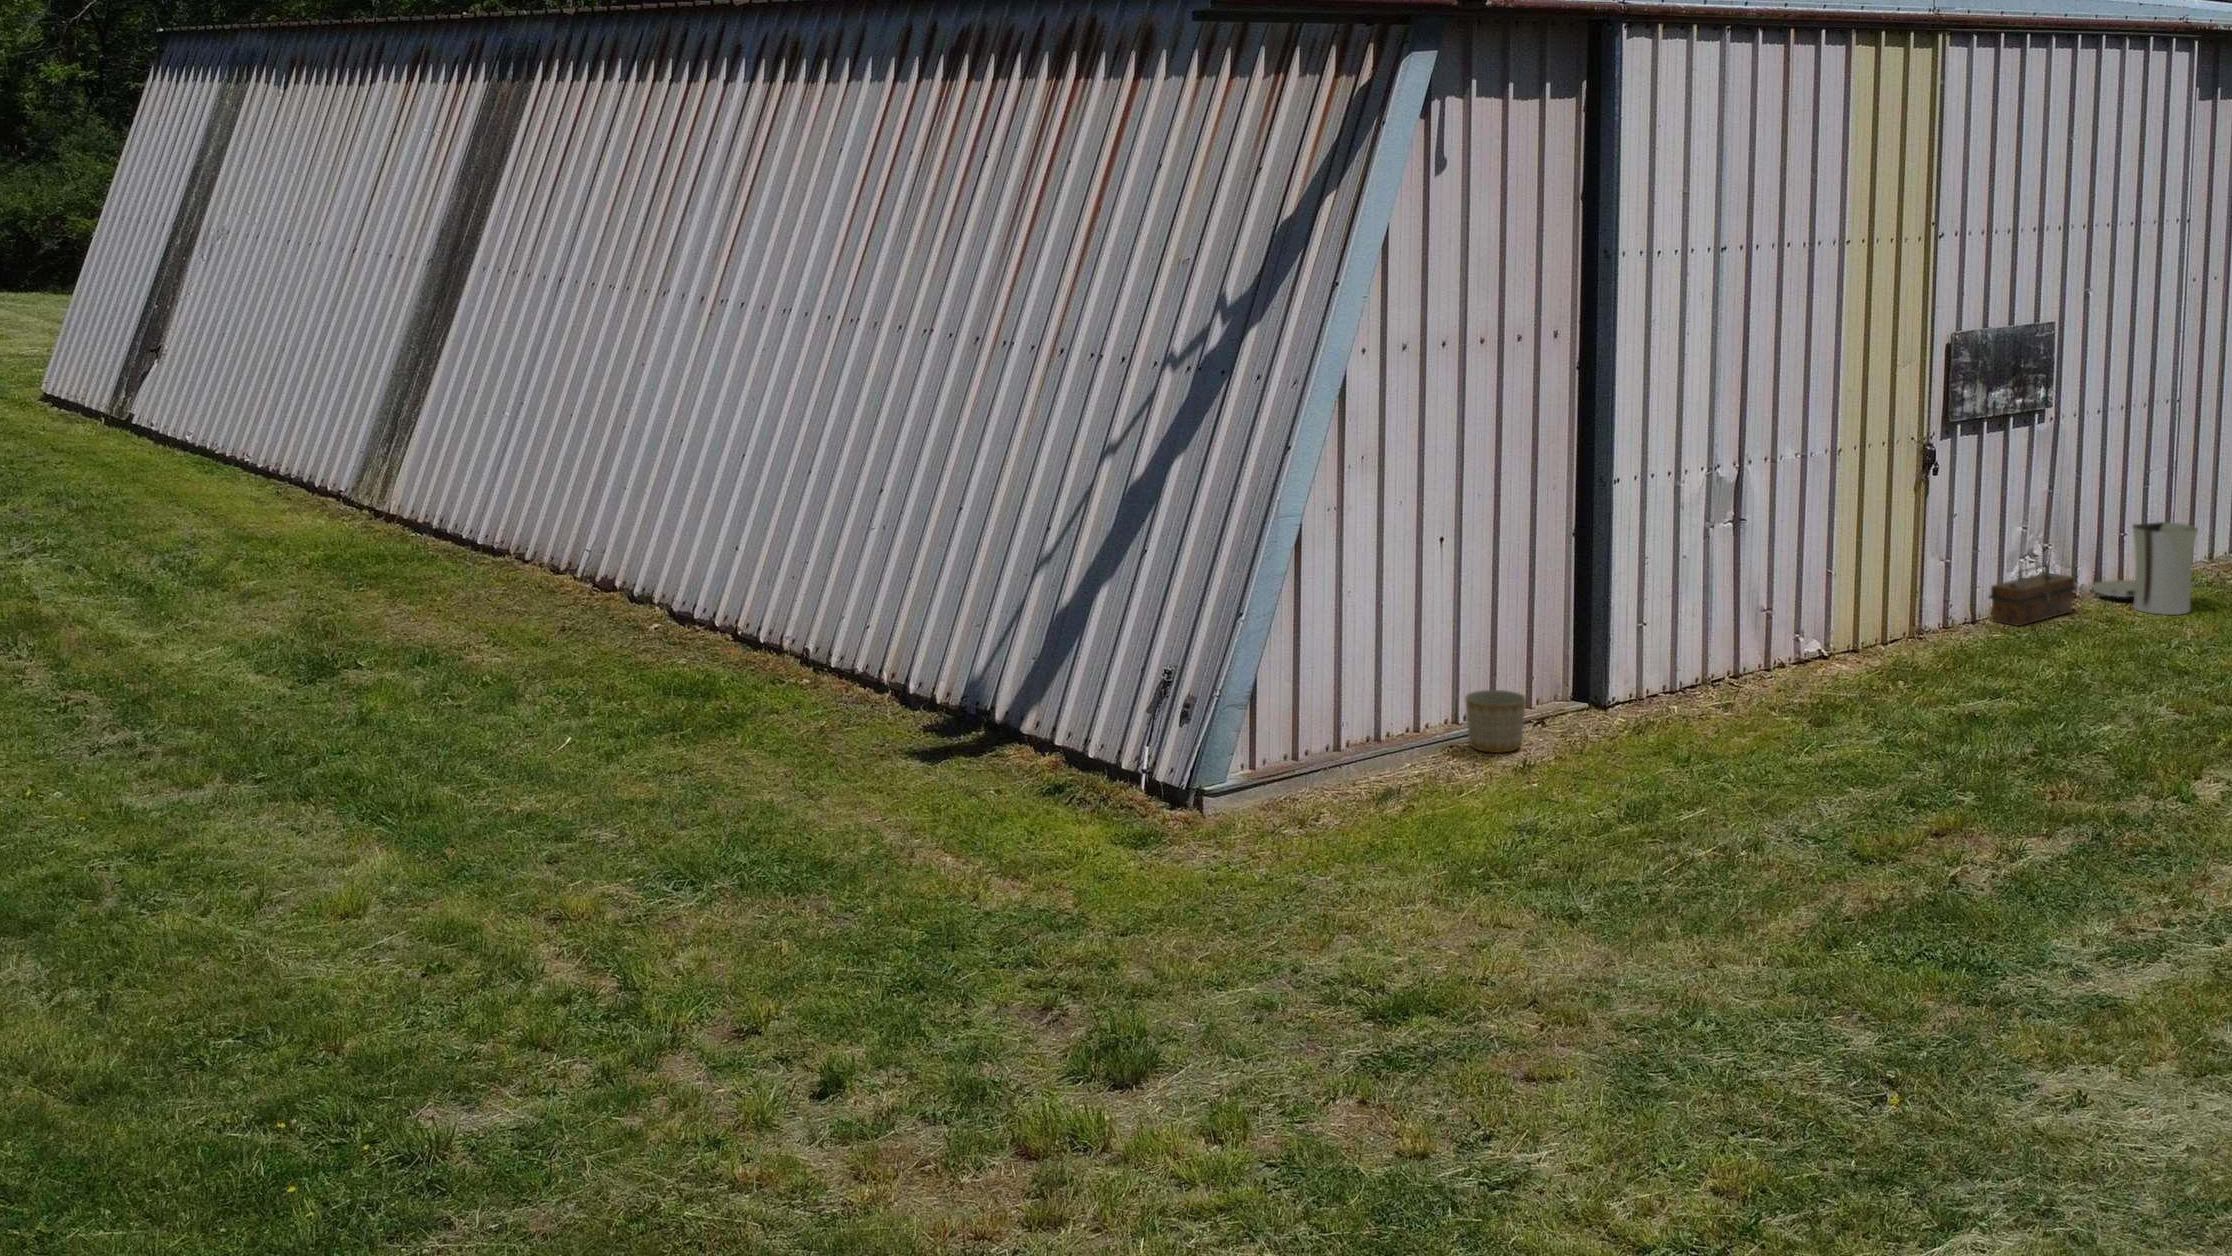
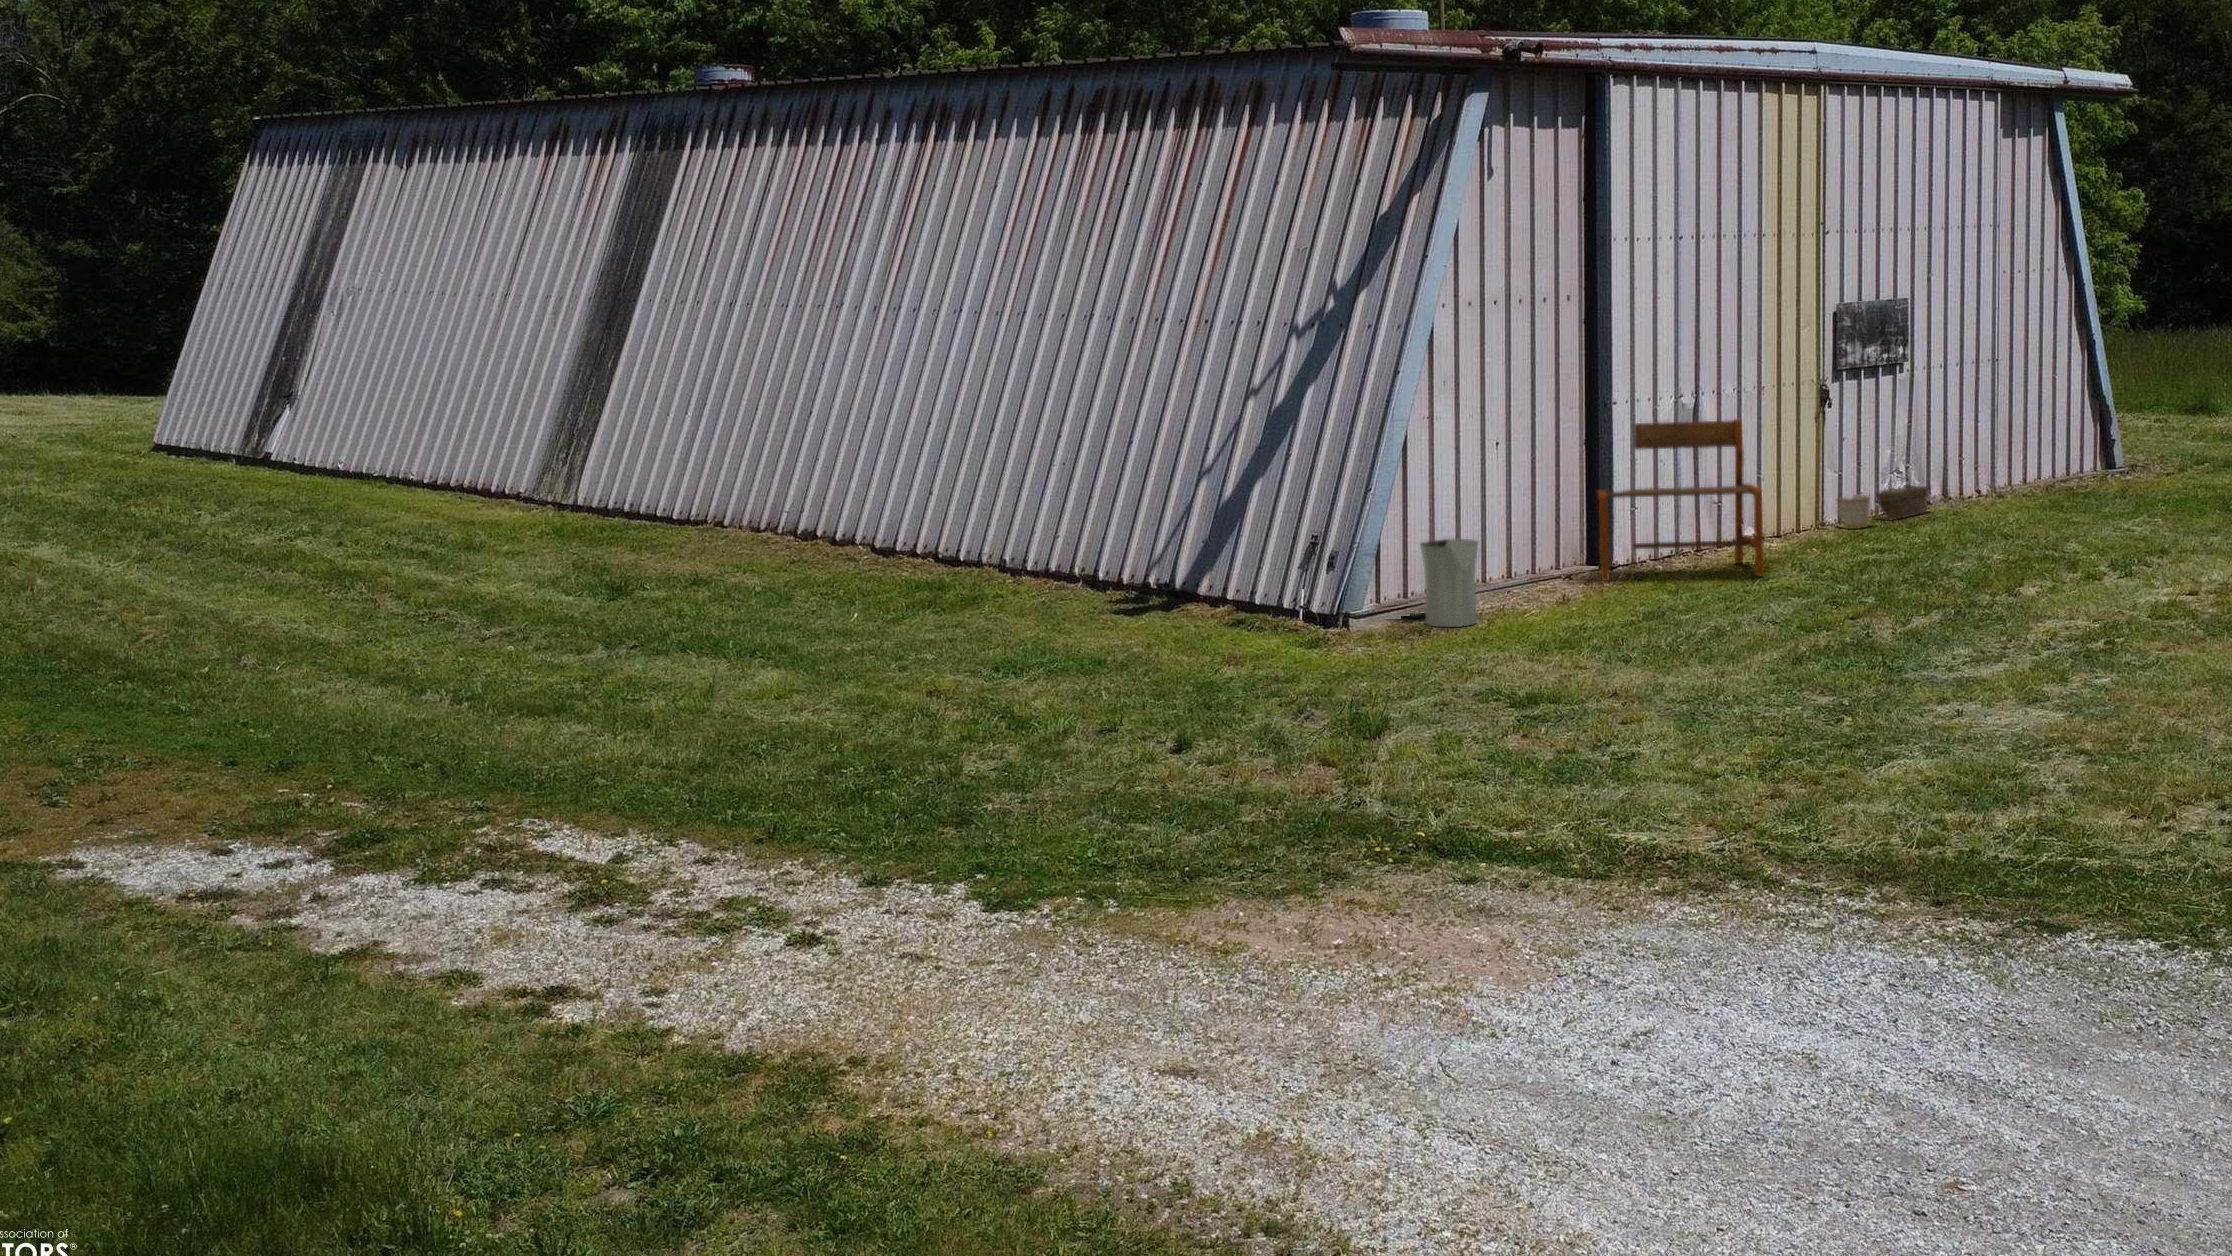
bench: none [1584,505,1821,741] -> present [1598,419,1764,581]
trash can: present [2093,522,2198,615] -> present [1417,539,1478,627]
planter: present [1465,690,1526,753] -> present [1837,494,1870,529]

